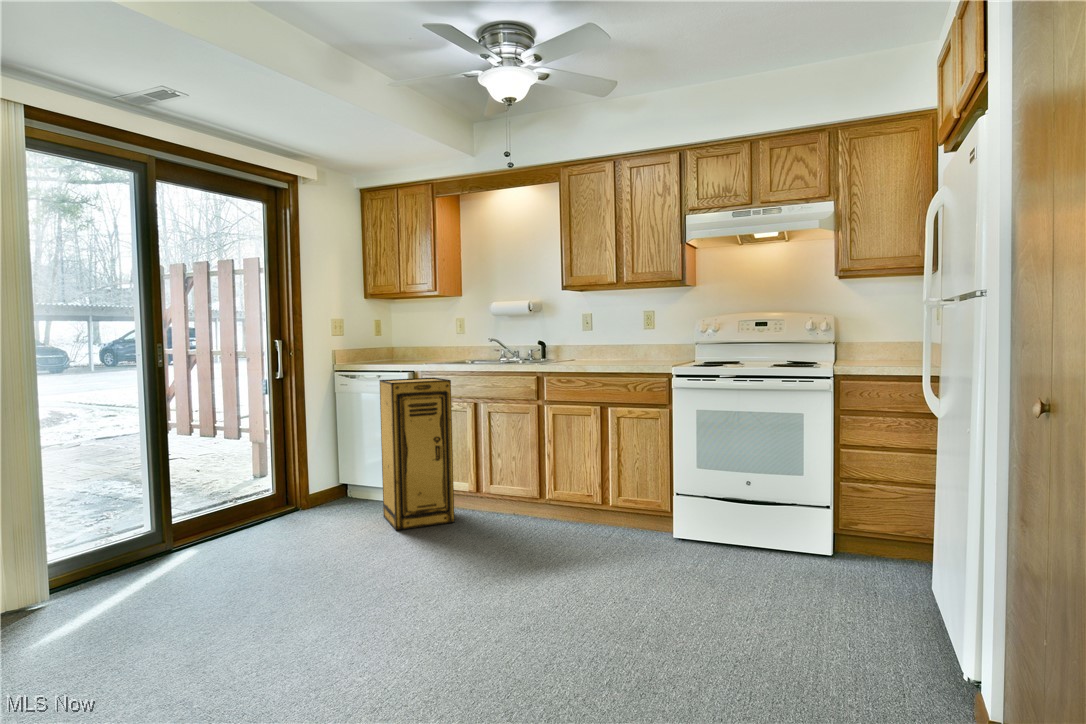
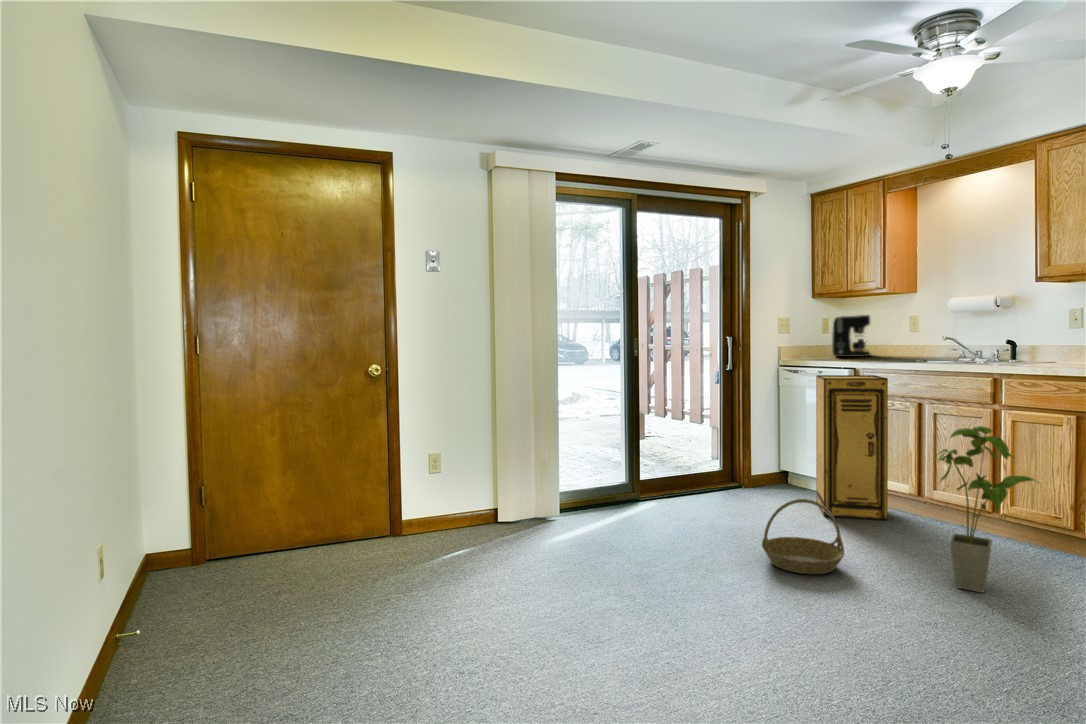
coffee maker: none [385,317,425,359] -> present [832,315,870,357]
house plant: none [509,422,591,579] -> present [936,426,1035,592]
basket: none [346,519,434,605] -> present [762,499,845,574]

